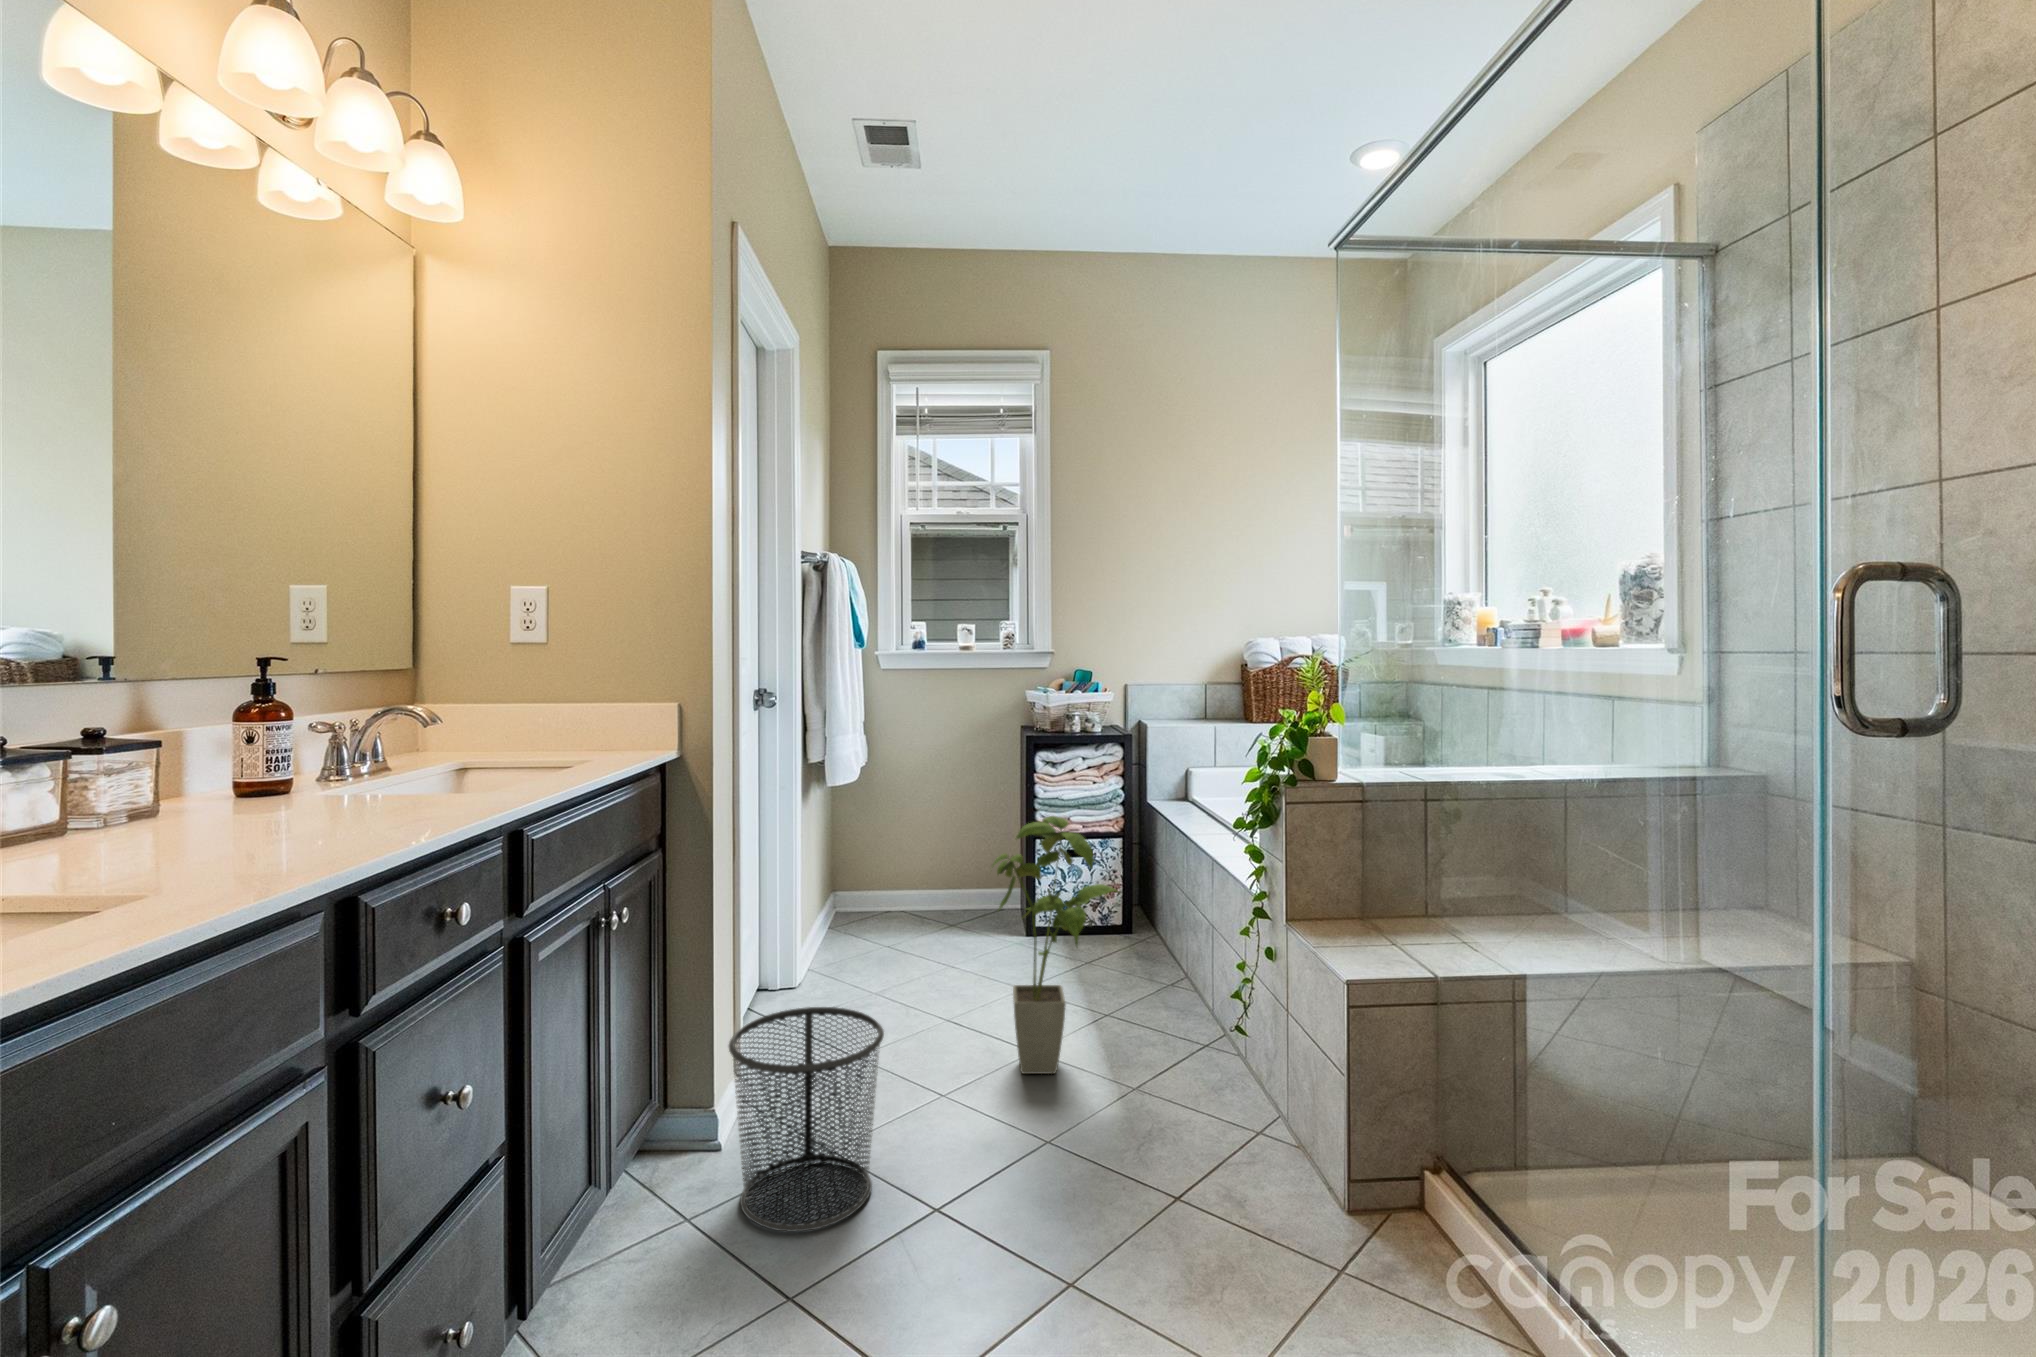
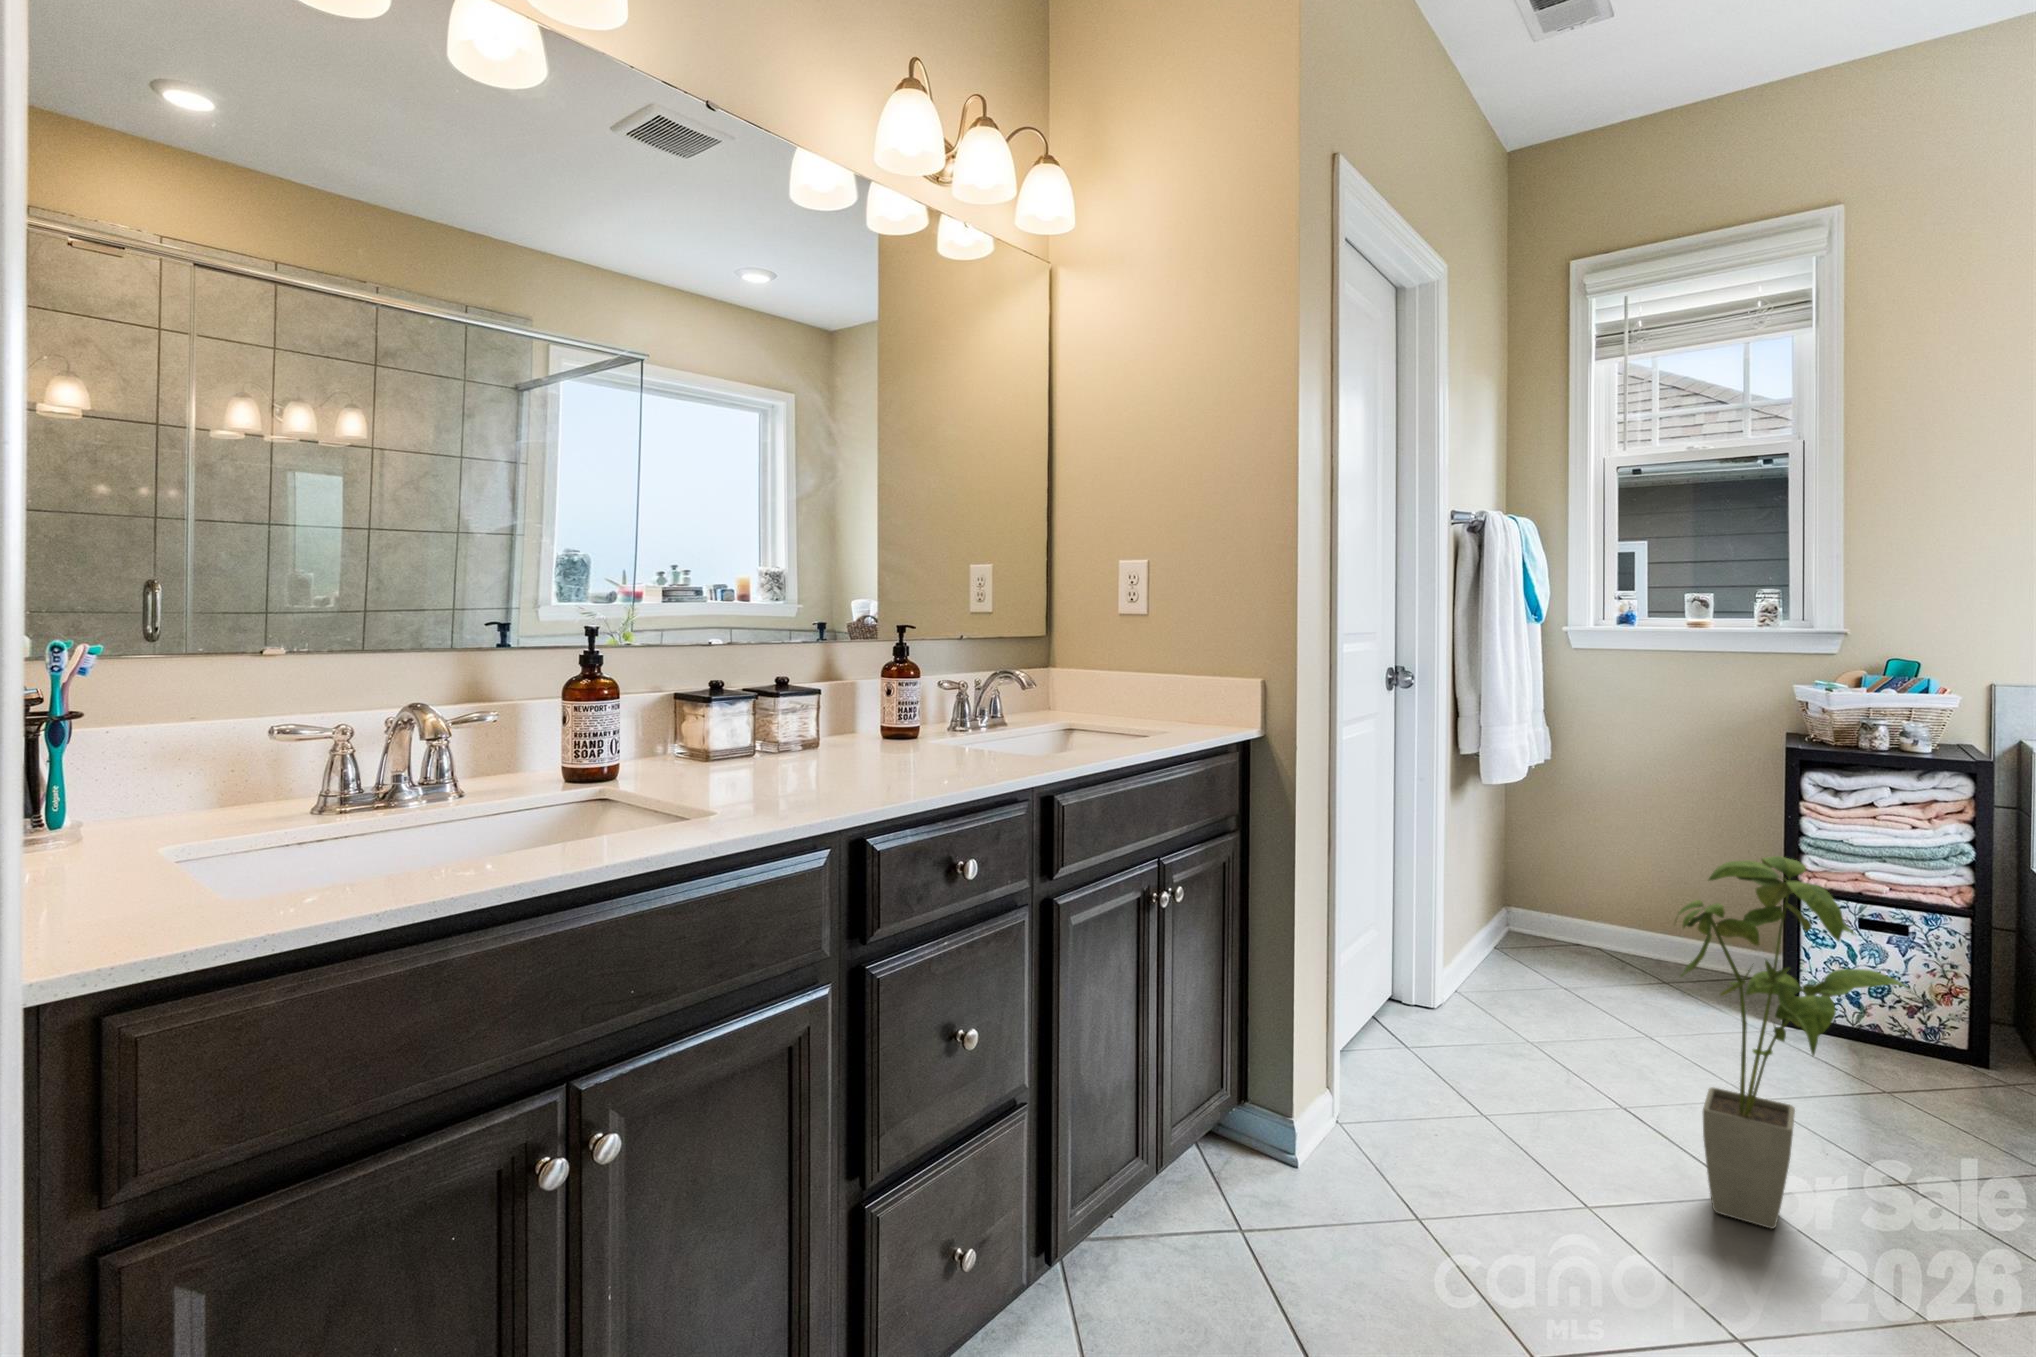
waste bin: present [729,1007,884,1232] -> none [1285,1034,1474,1298]

